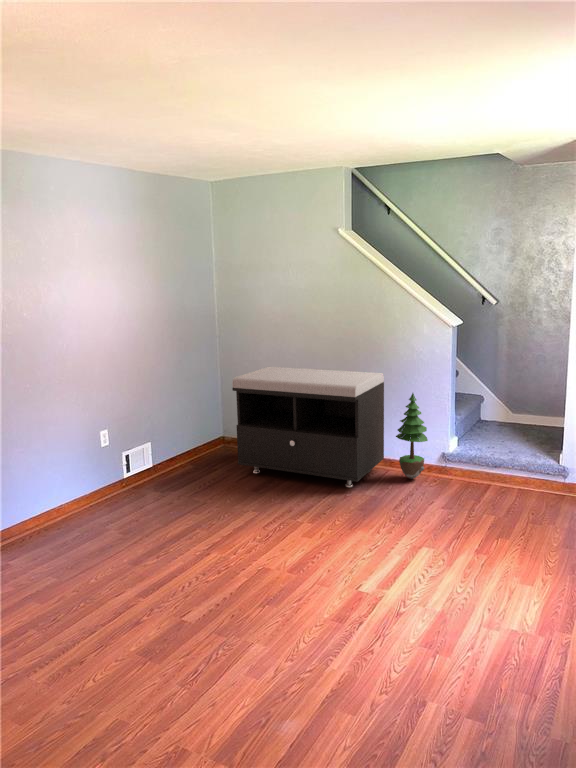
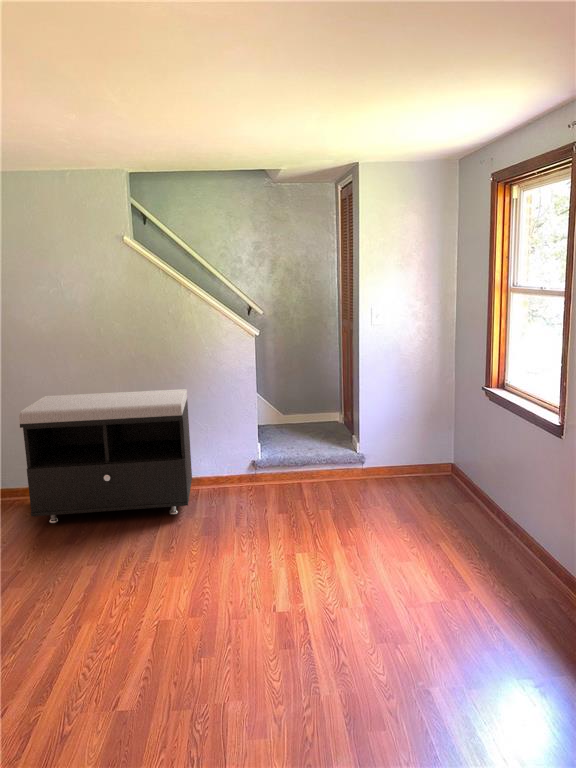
potted tree: present [396,393,428,479] -> none [210,405,243,493]

